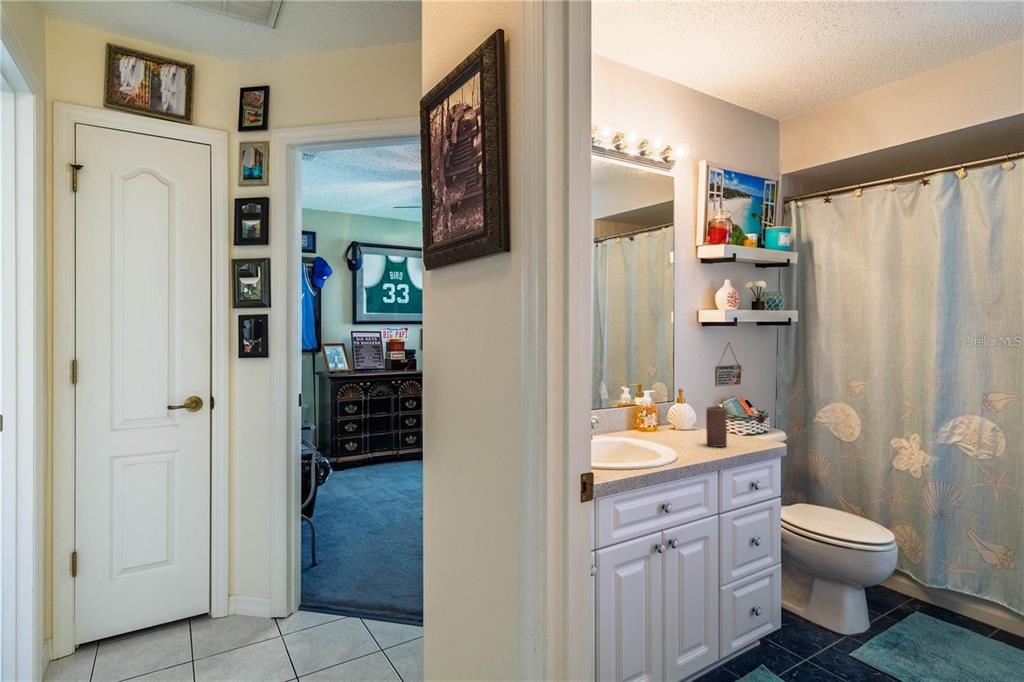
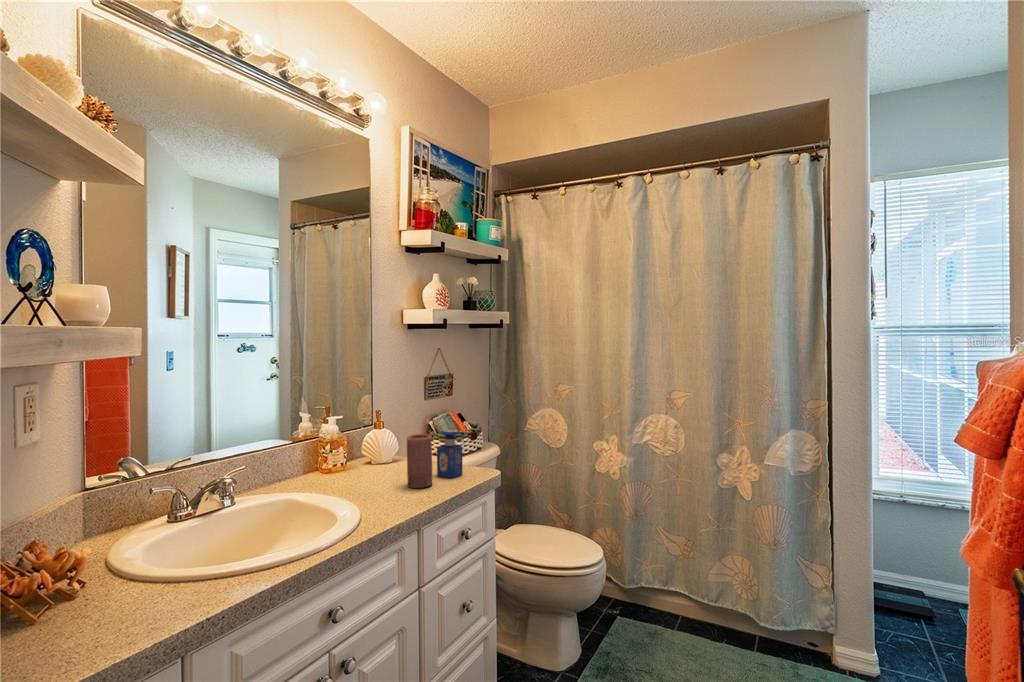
perfume bottle: none [730,406,752,444] -> present [437,429,462,478]

